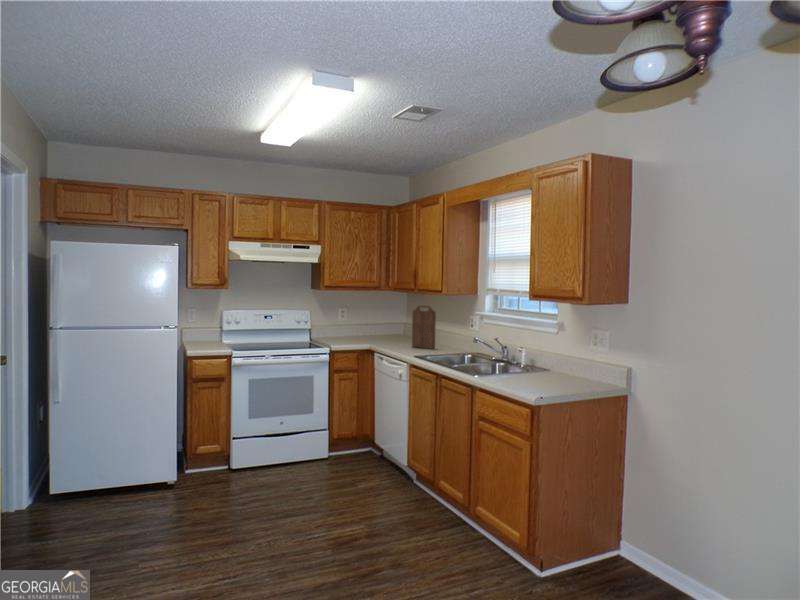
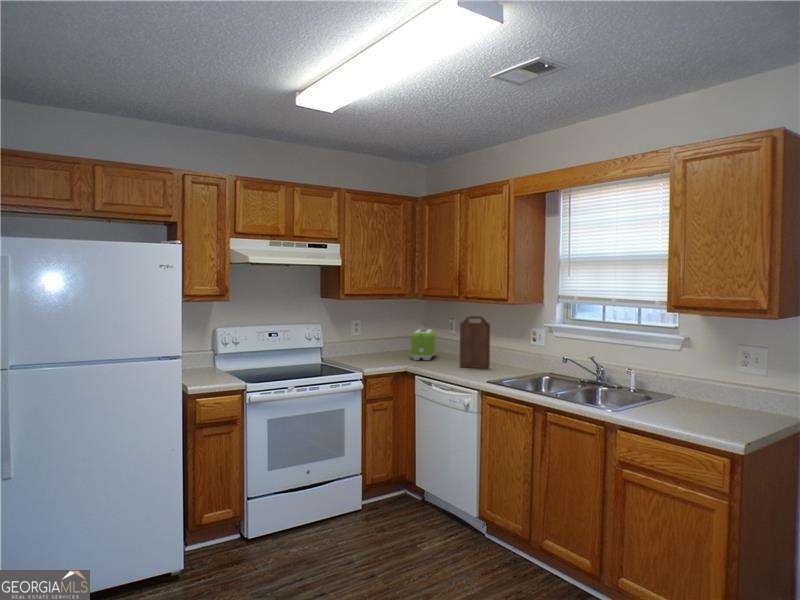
toaster: none [380,317,405,342] -> present [411,329,435,360]

